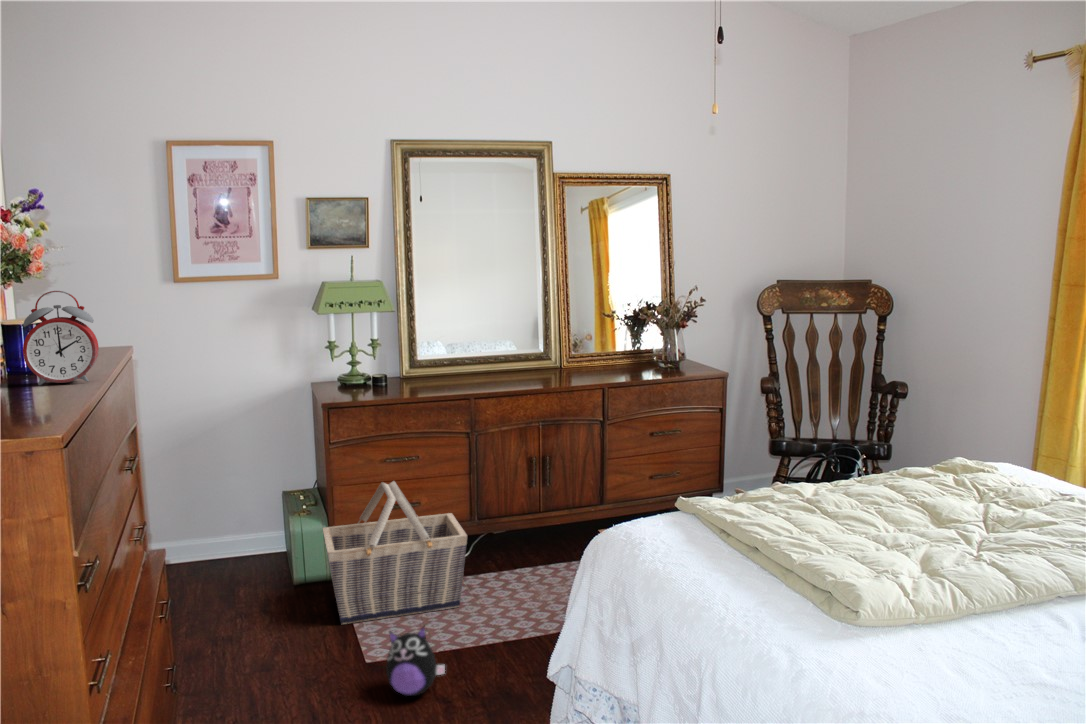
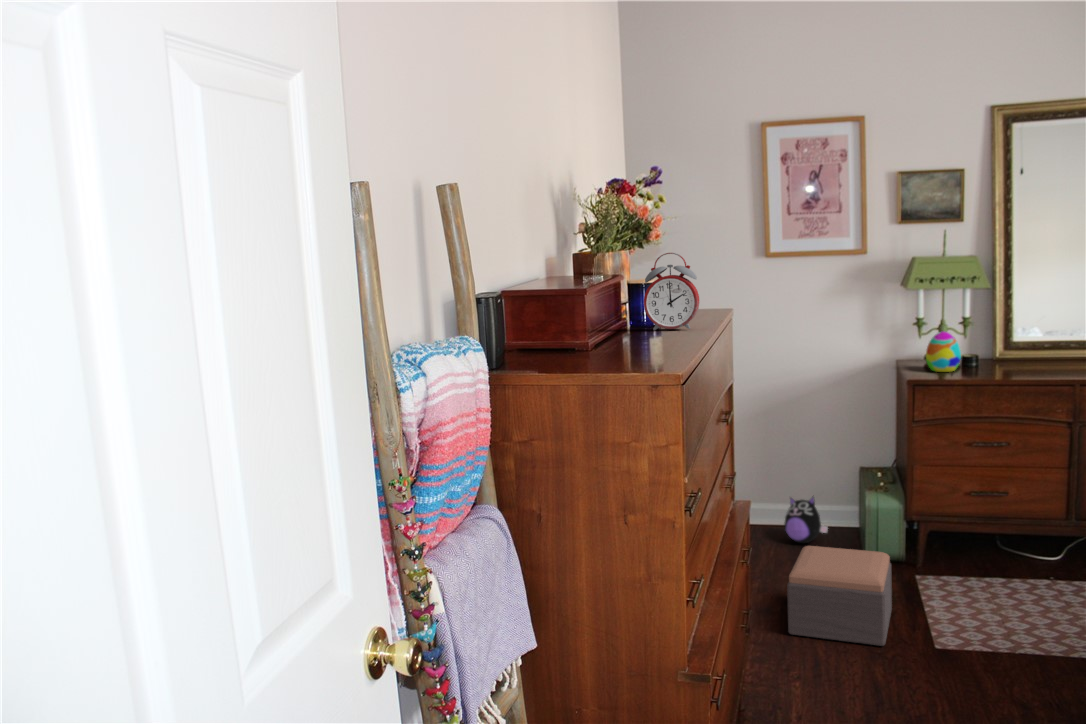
decorative egg: none [342,355,373,394] -> present [926,332,961,372]
basket: present [323,481,467,624] -> none [897,466,1065,615]
footstool: none [218,580,324,687] -> present [787,546,892,646]
plush toy: present [386,627,445,696] -> present [784,497,828,543]

